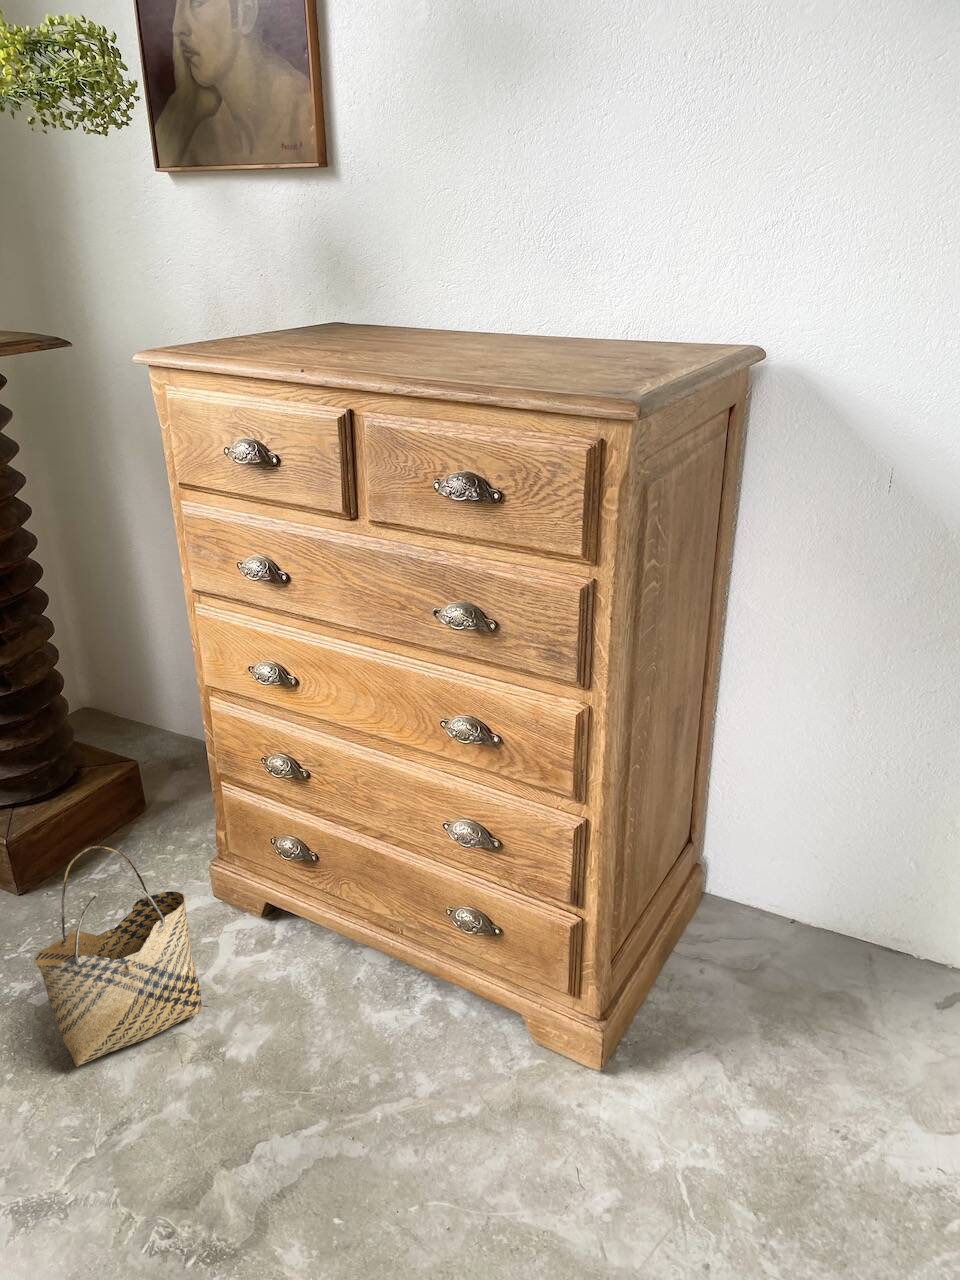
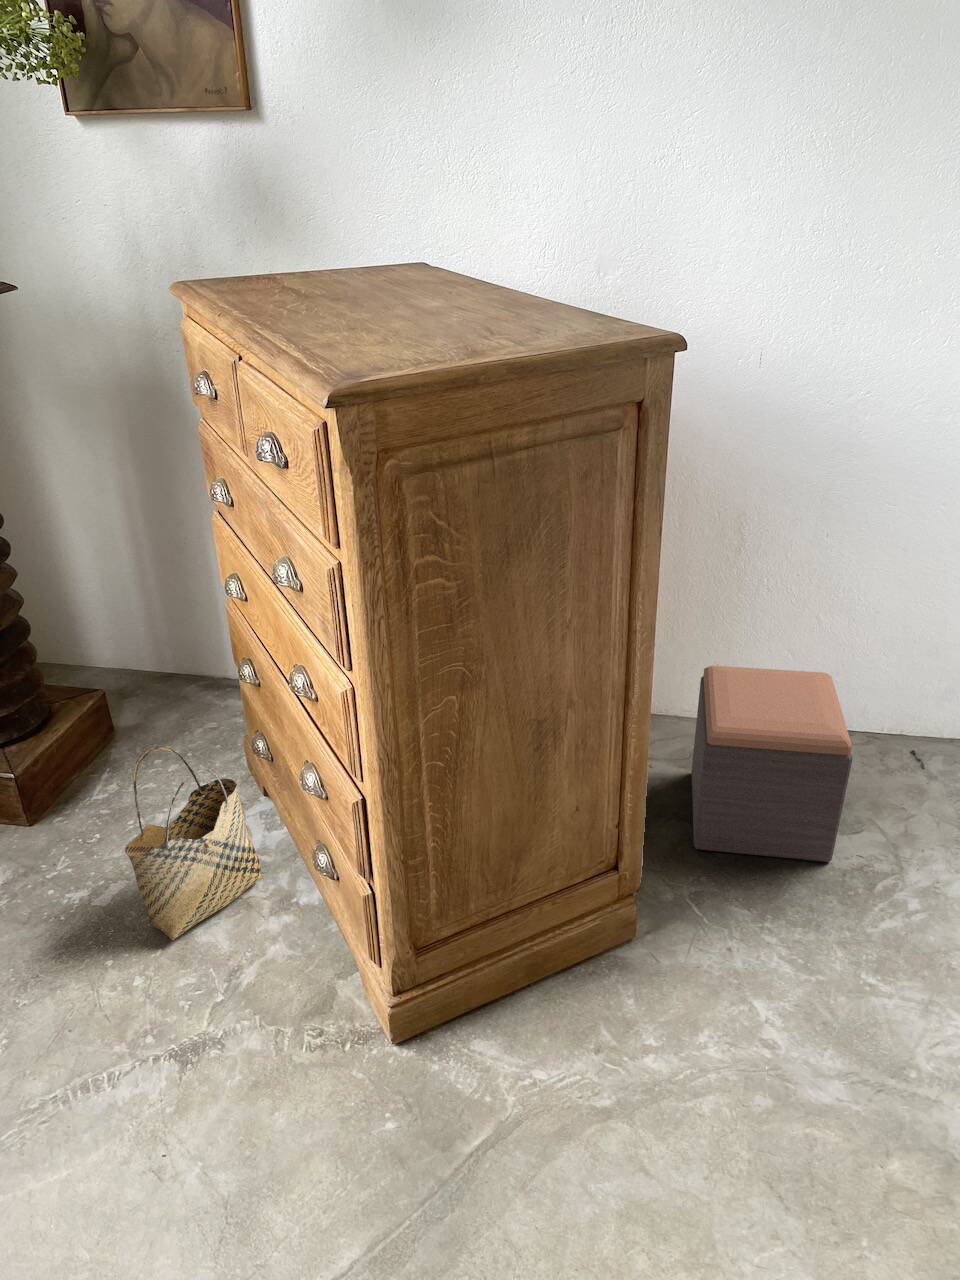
footstool: none [713,863,938,1169] -> present [692,666,853,862]

